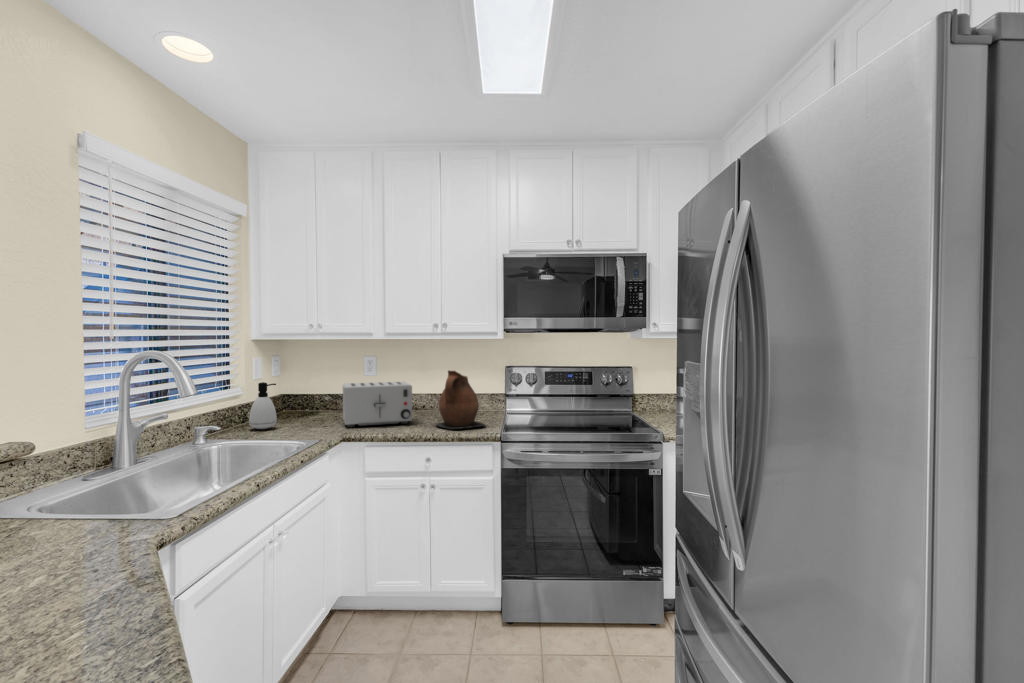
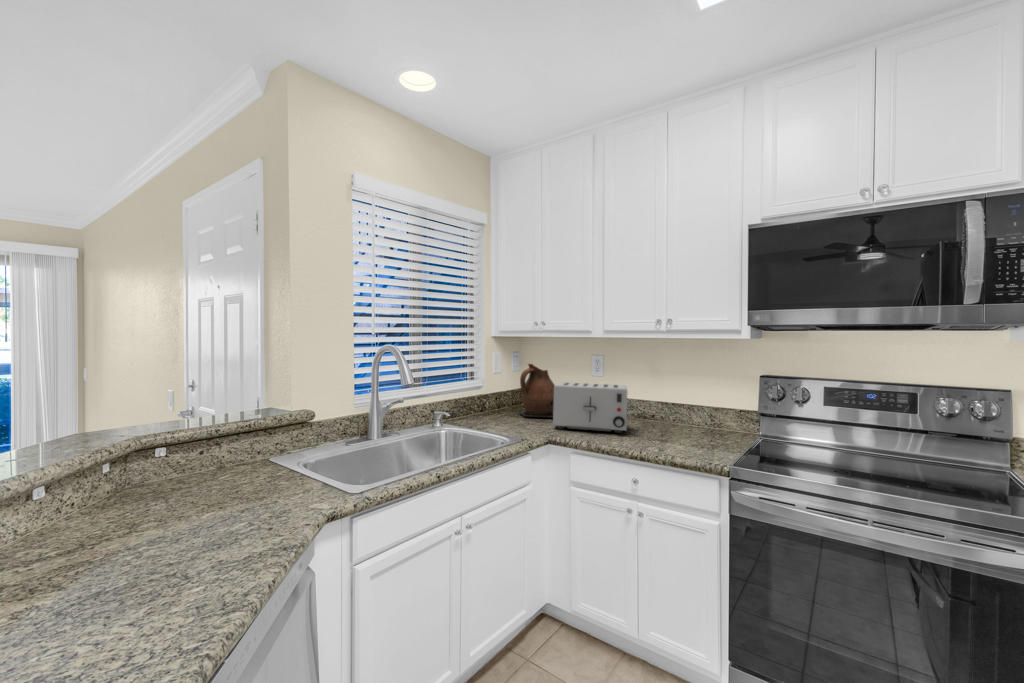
ceramic pitcher: present [436,371,485,429] -> present [520,364,555,417]
soap dispenser: present [249,382,277,429] -> none [473,375,498,419]

